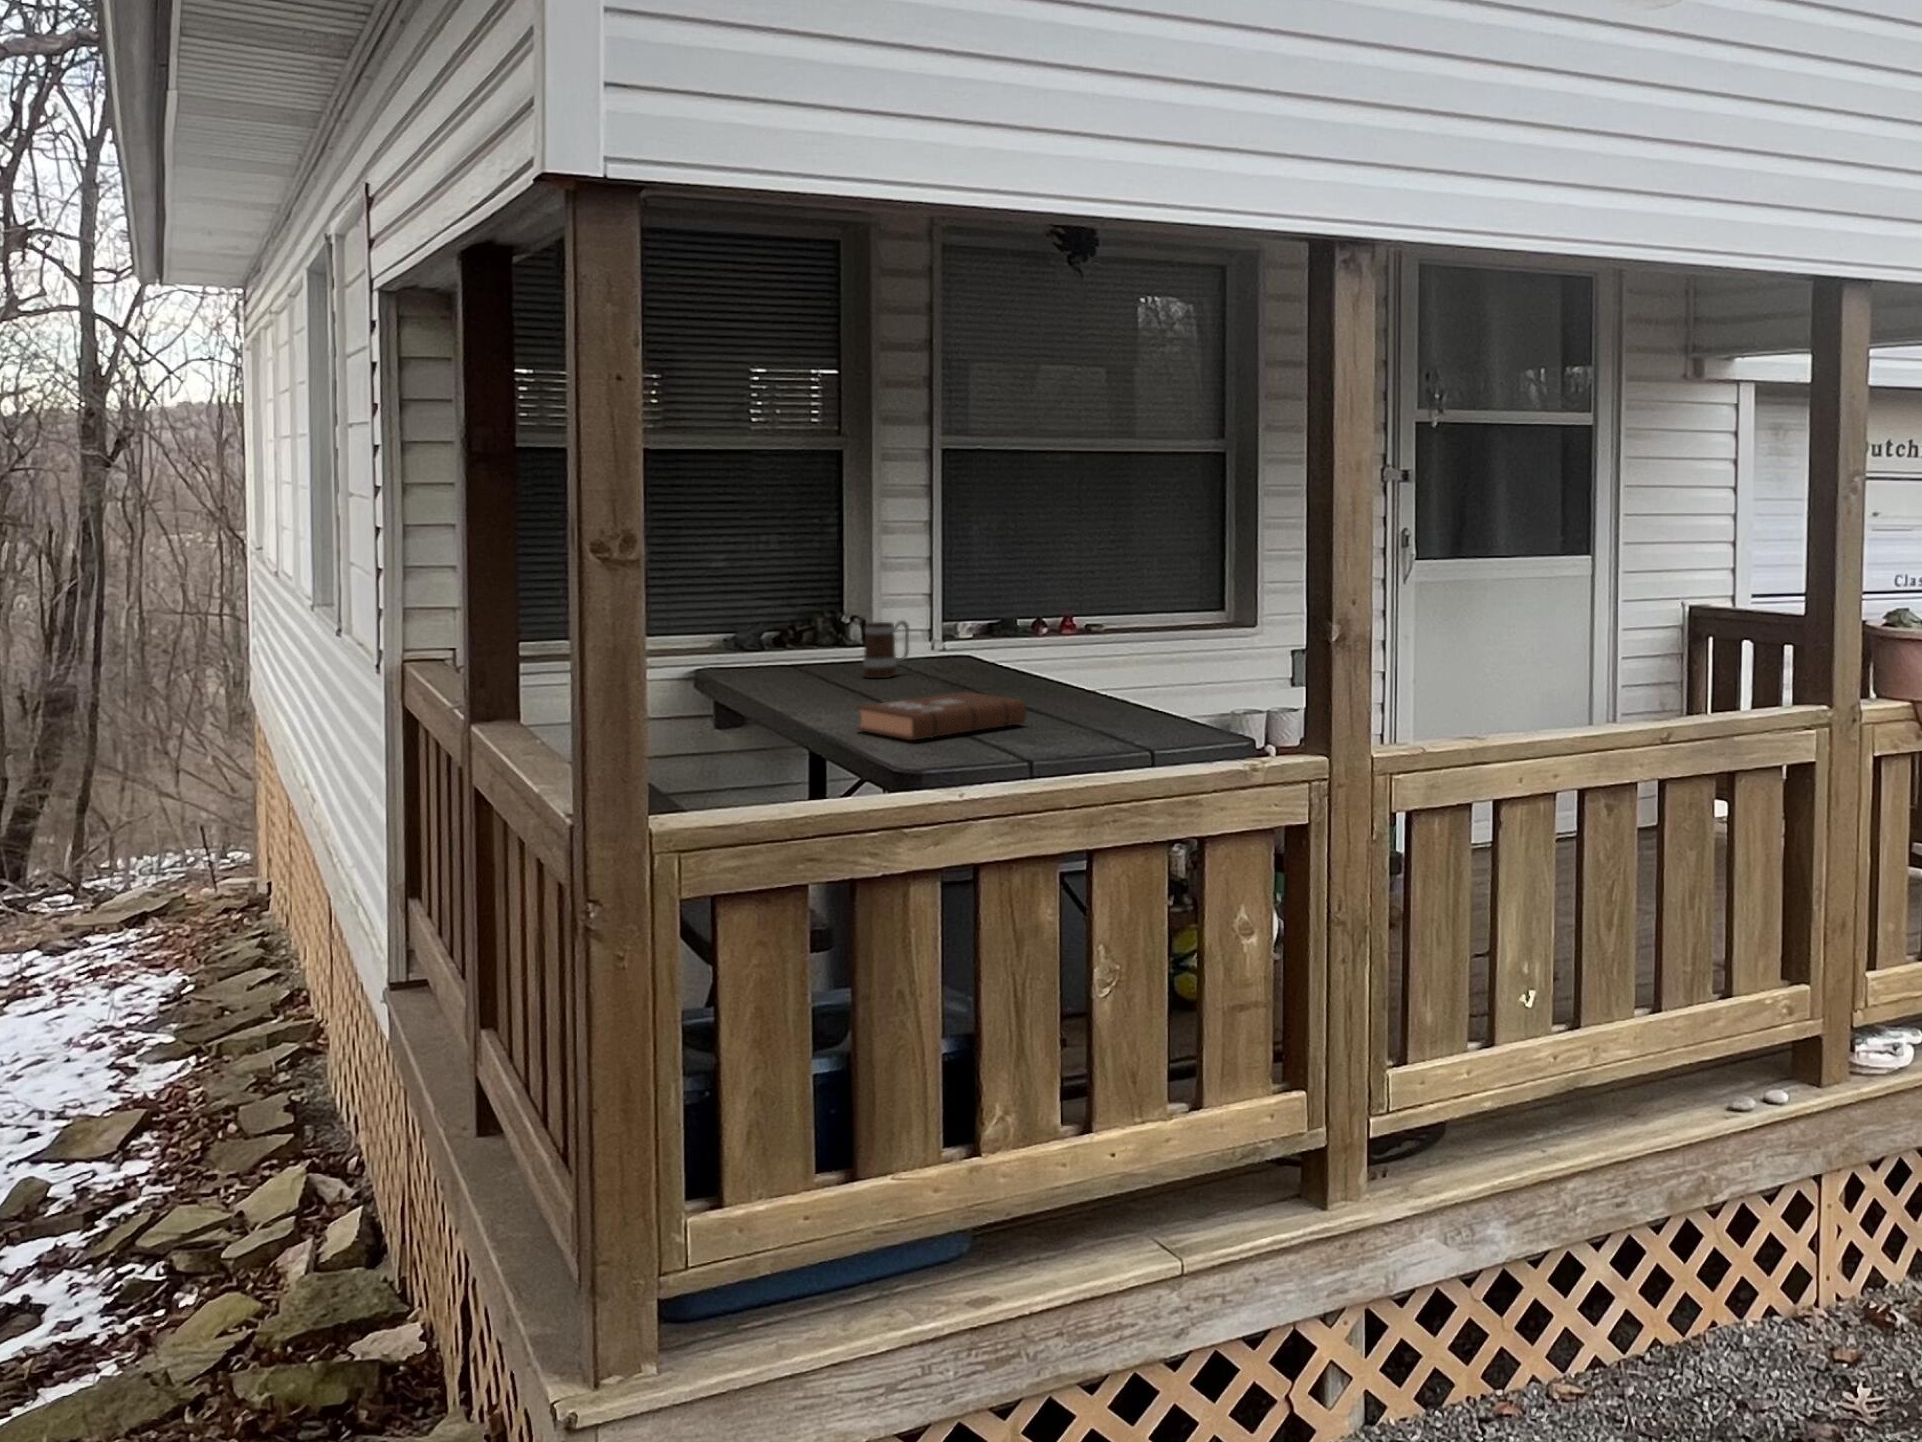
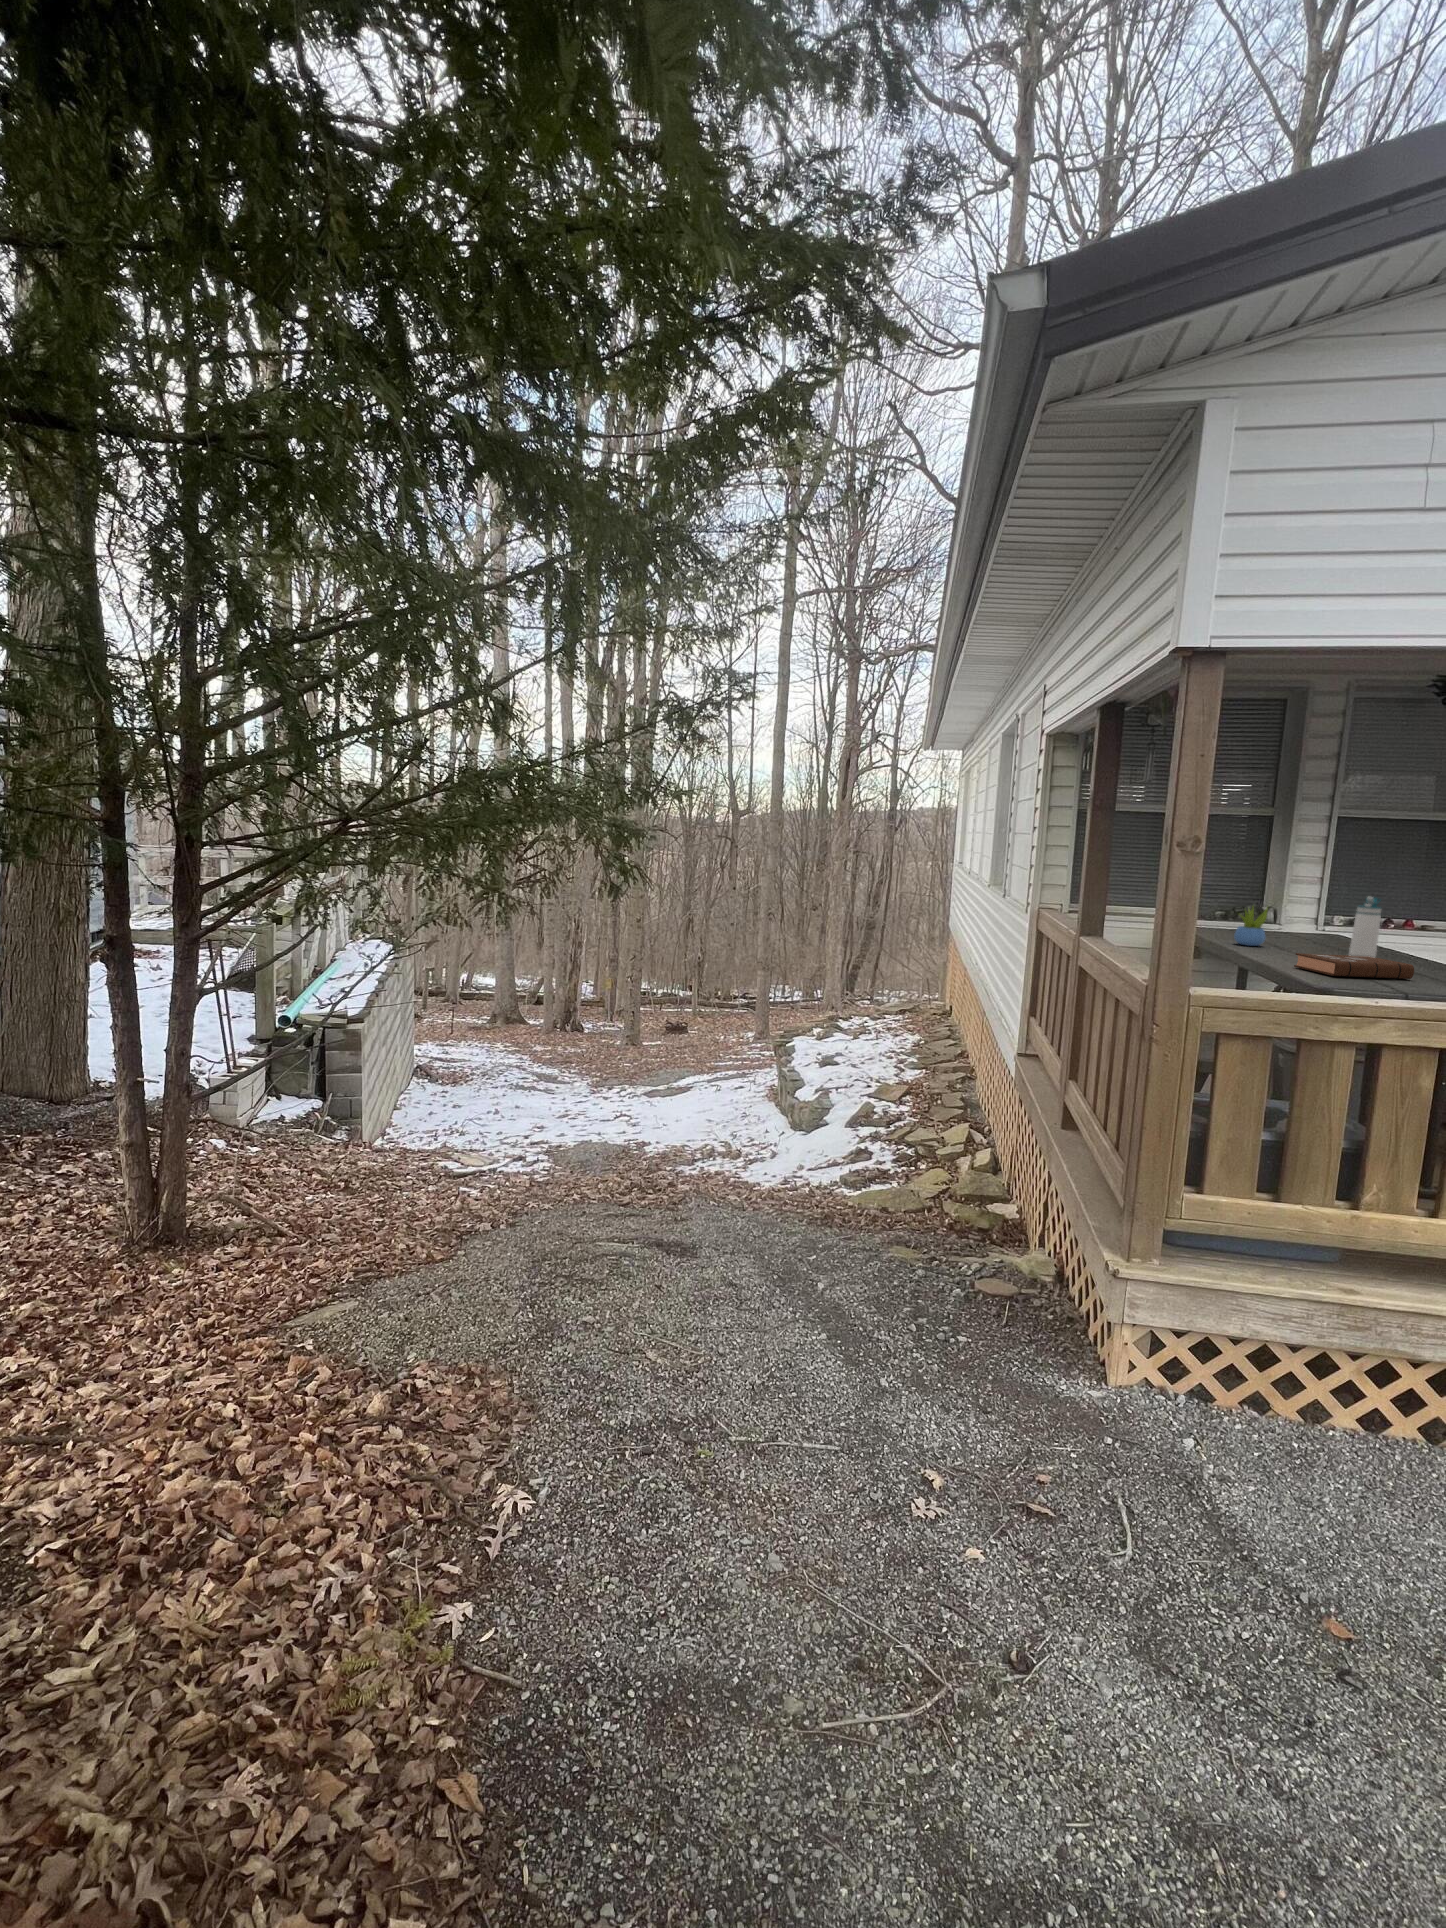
water bottle: none [946,588,985,701] -> present [1349,897,1381,957]
succulent plant: none [772,612,824,690] -> present [1234,906,1268,946]
mug: present [863,620,910,678] -> none [1287,915,1321,947]

